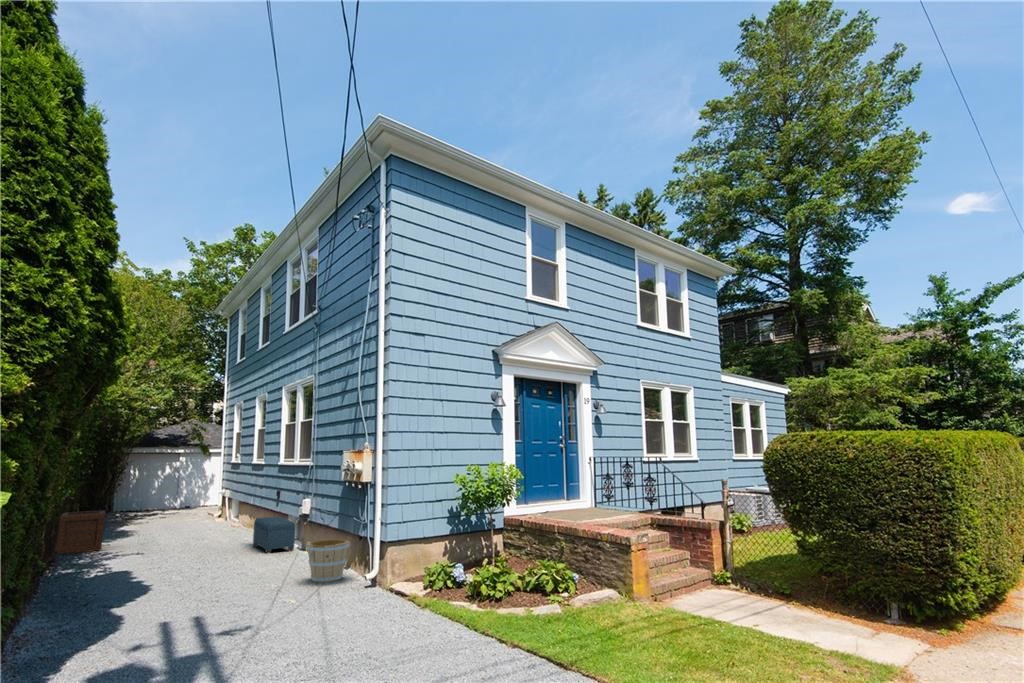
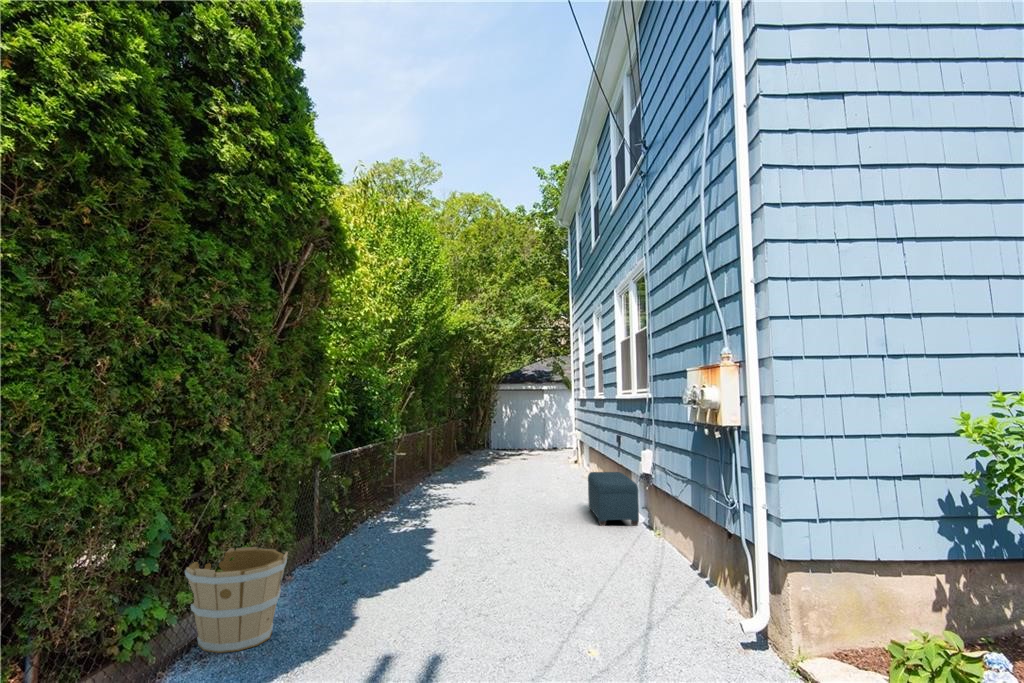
wooden crate: present [56,510,105,554] -> none [387,449,435,496]
wooden bucket: present [307,538,350,582] -> present [185,547,288,653]

